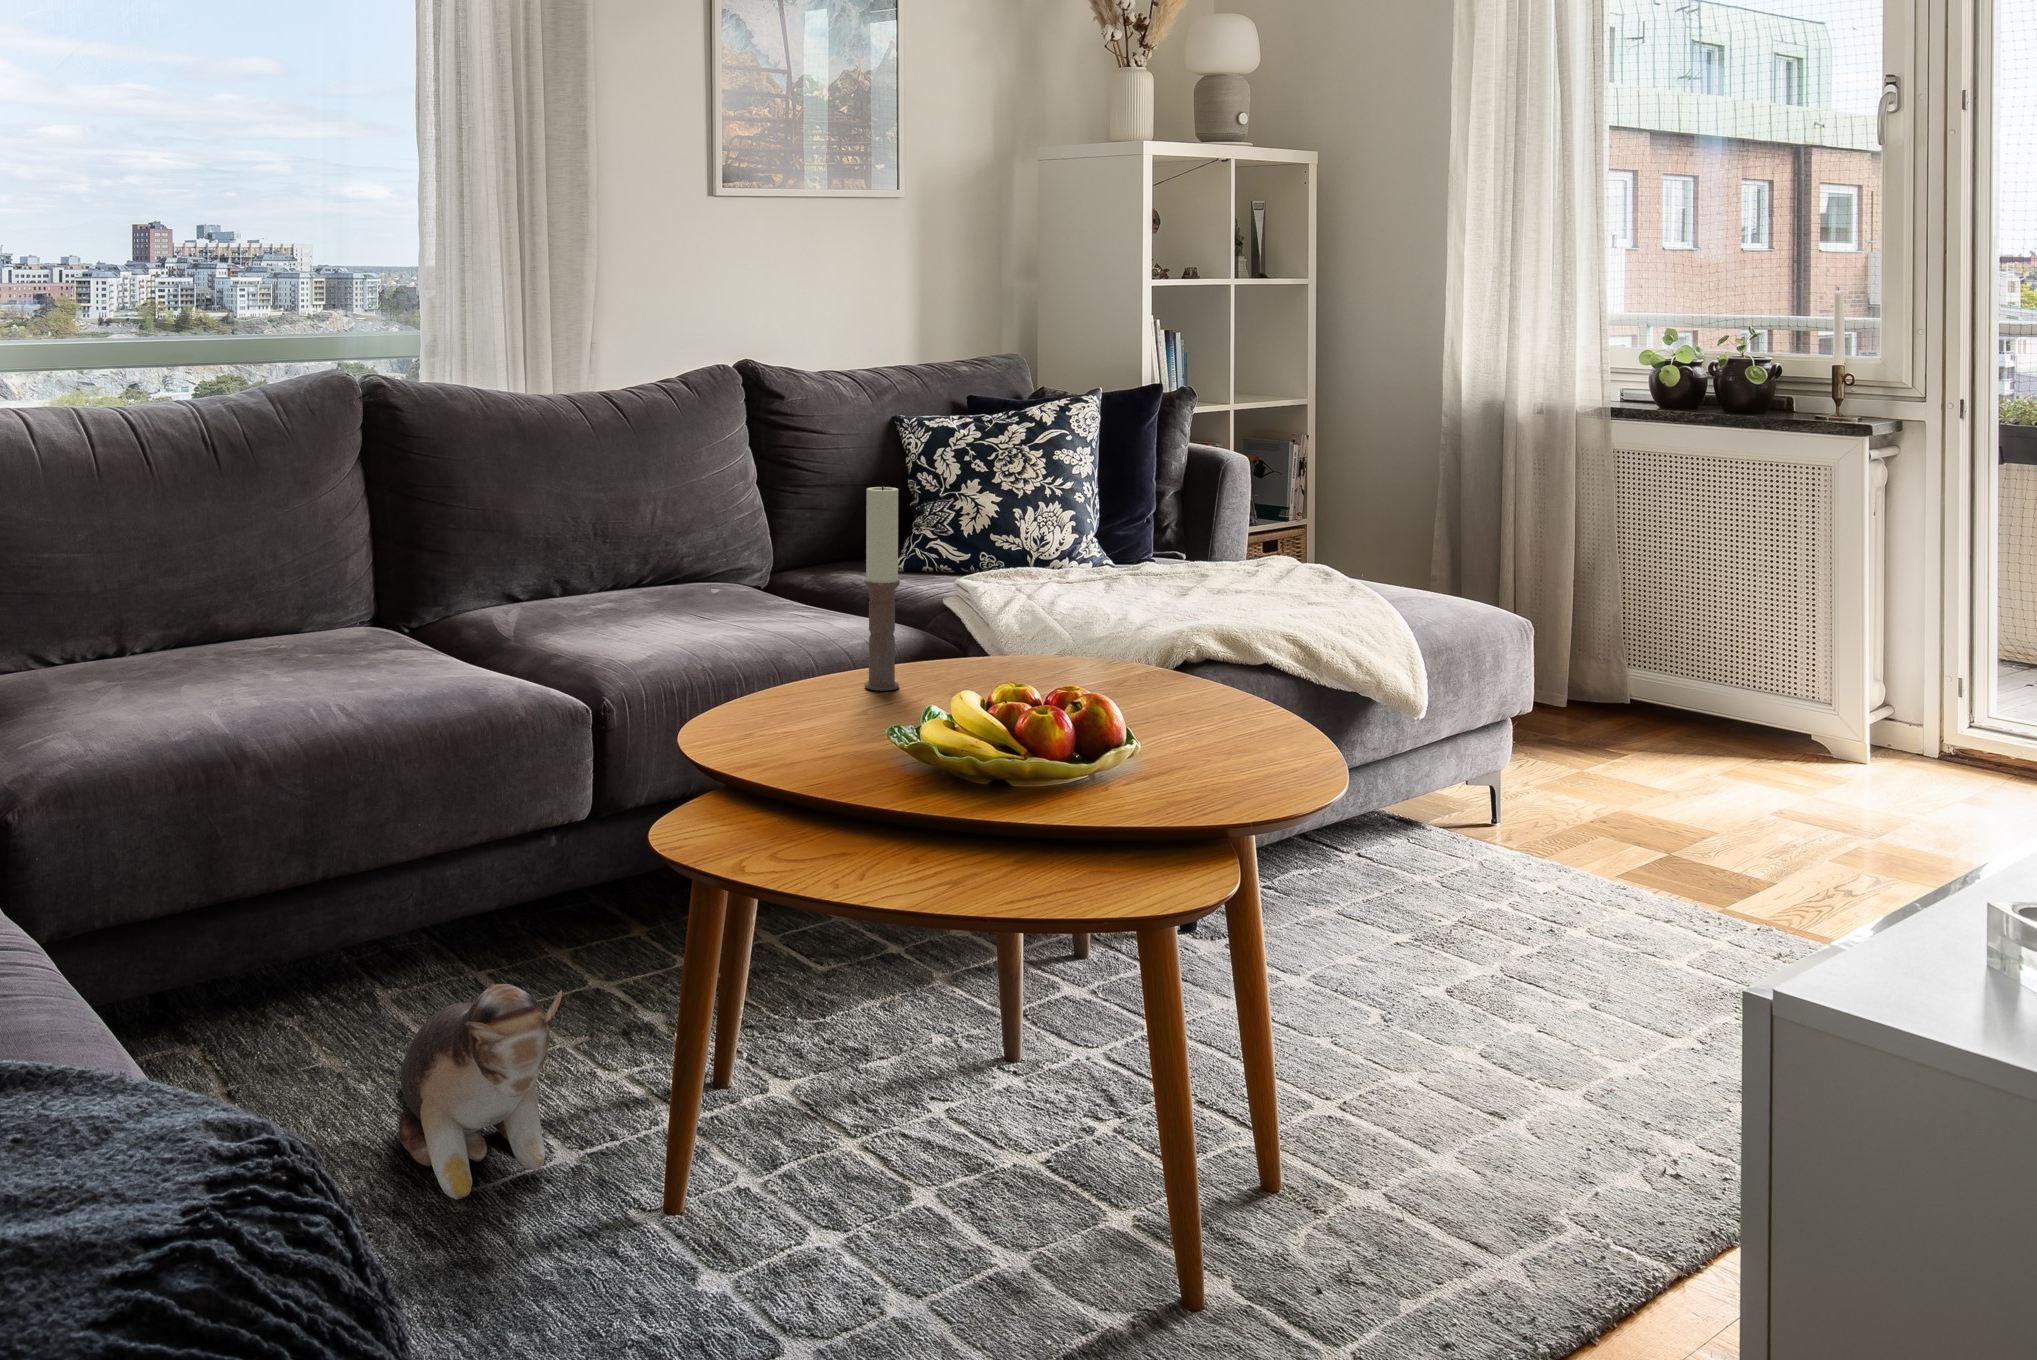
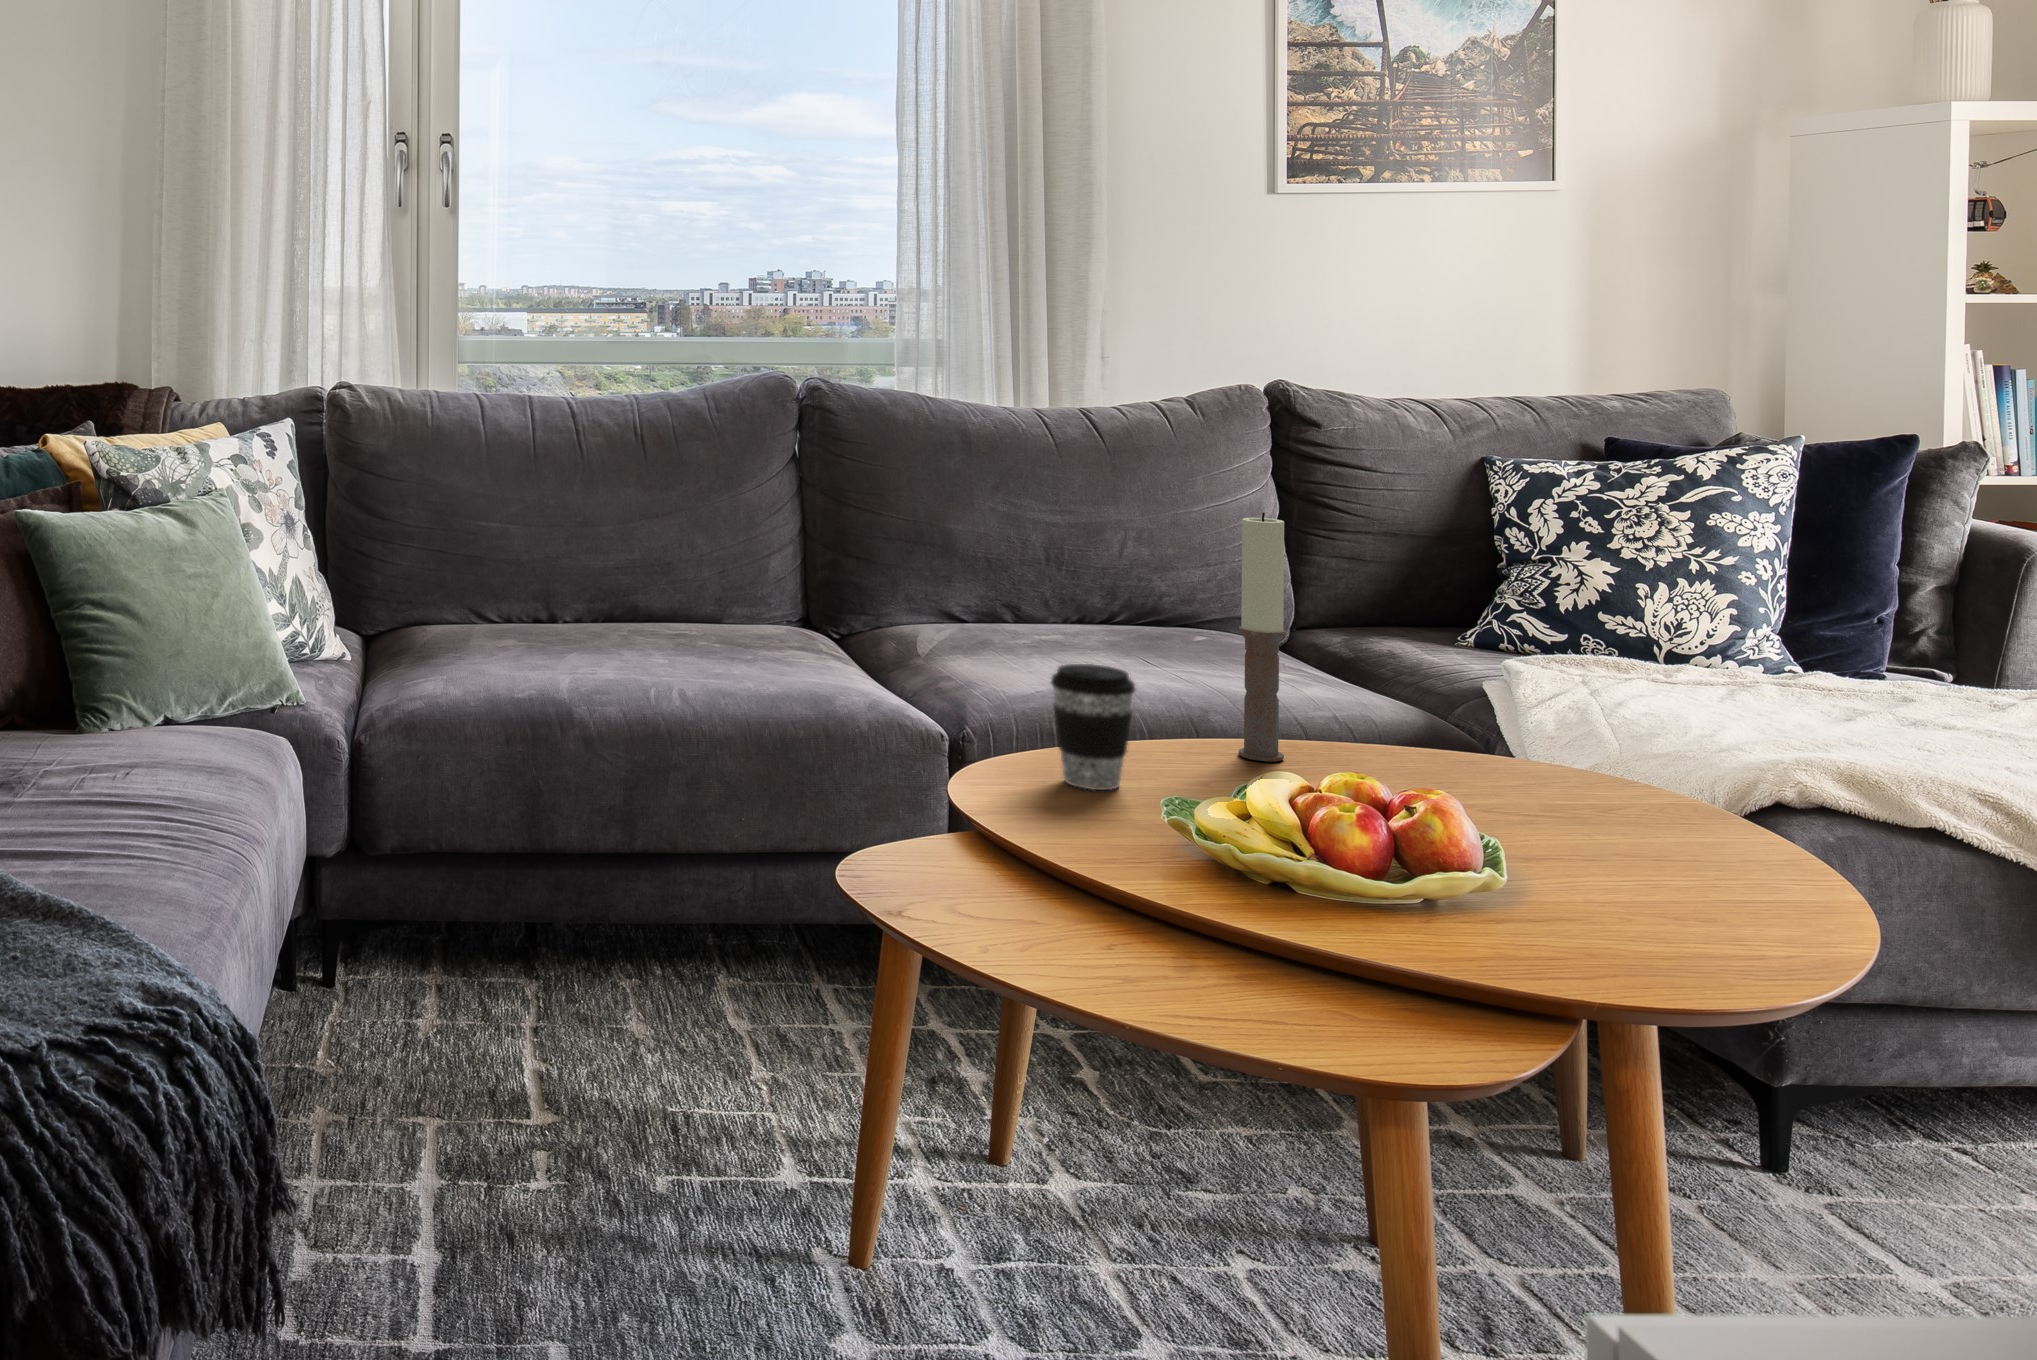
coffee cup: none [759,628,828,738] -> present [1051,664,1135,790]
plush toy: present [399,983,562,1199] -> none [635,972,758,1181]

